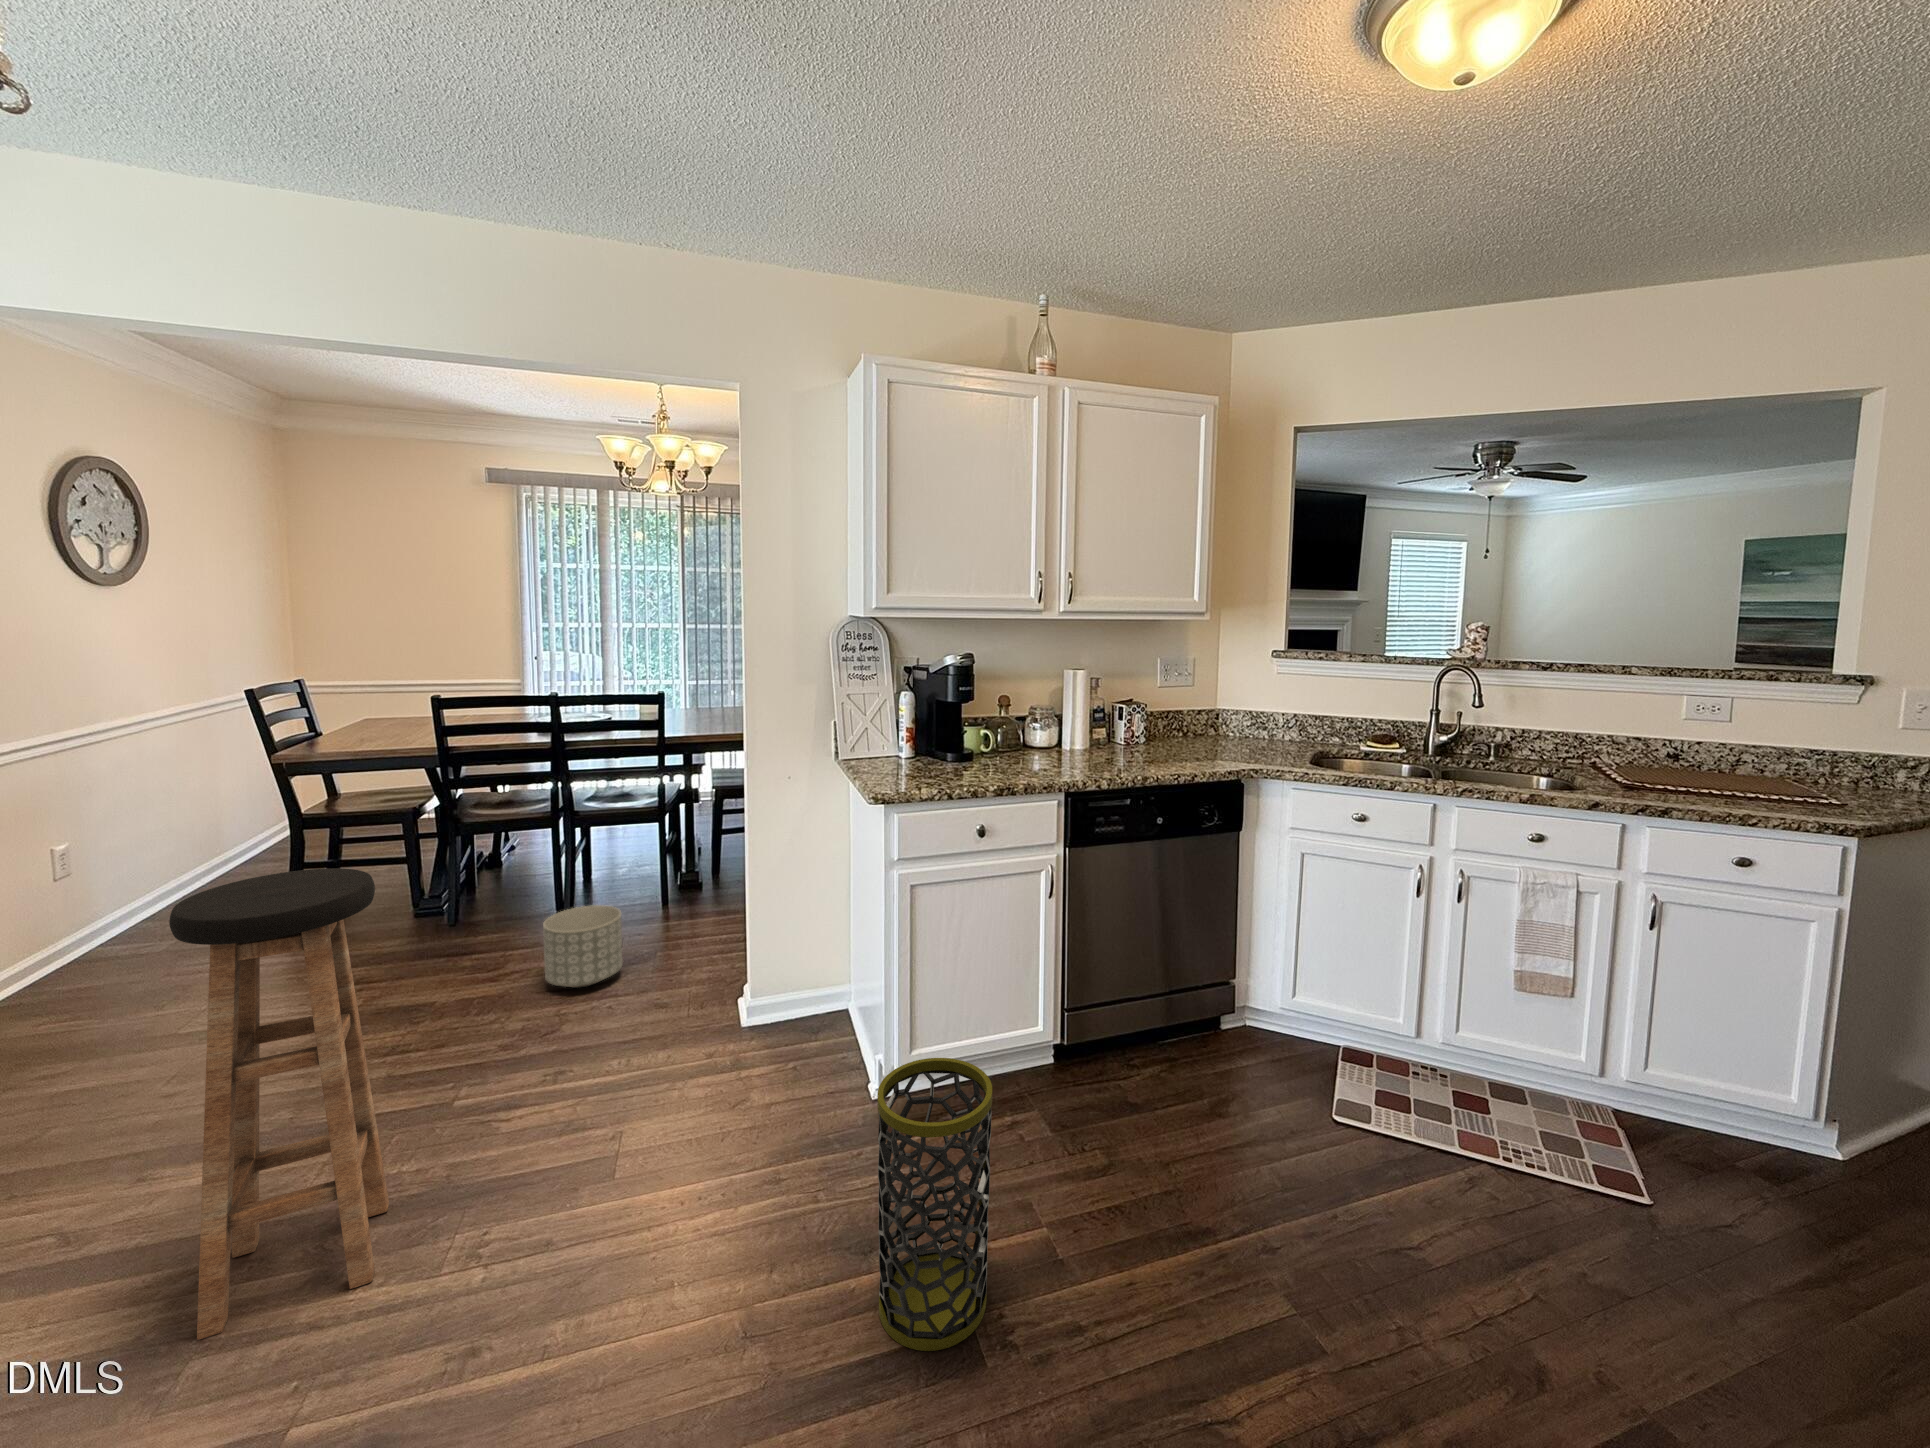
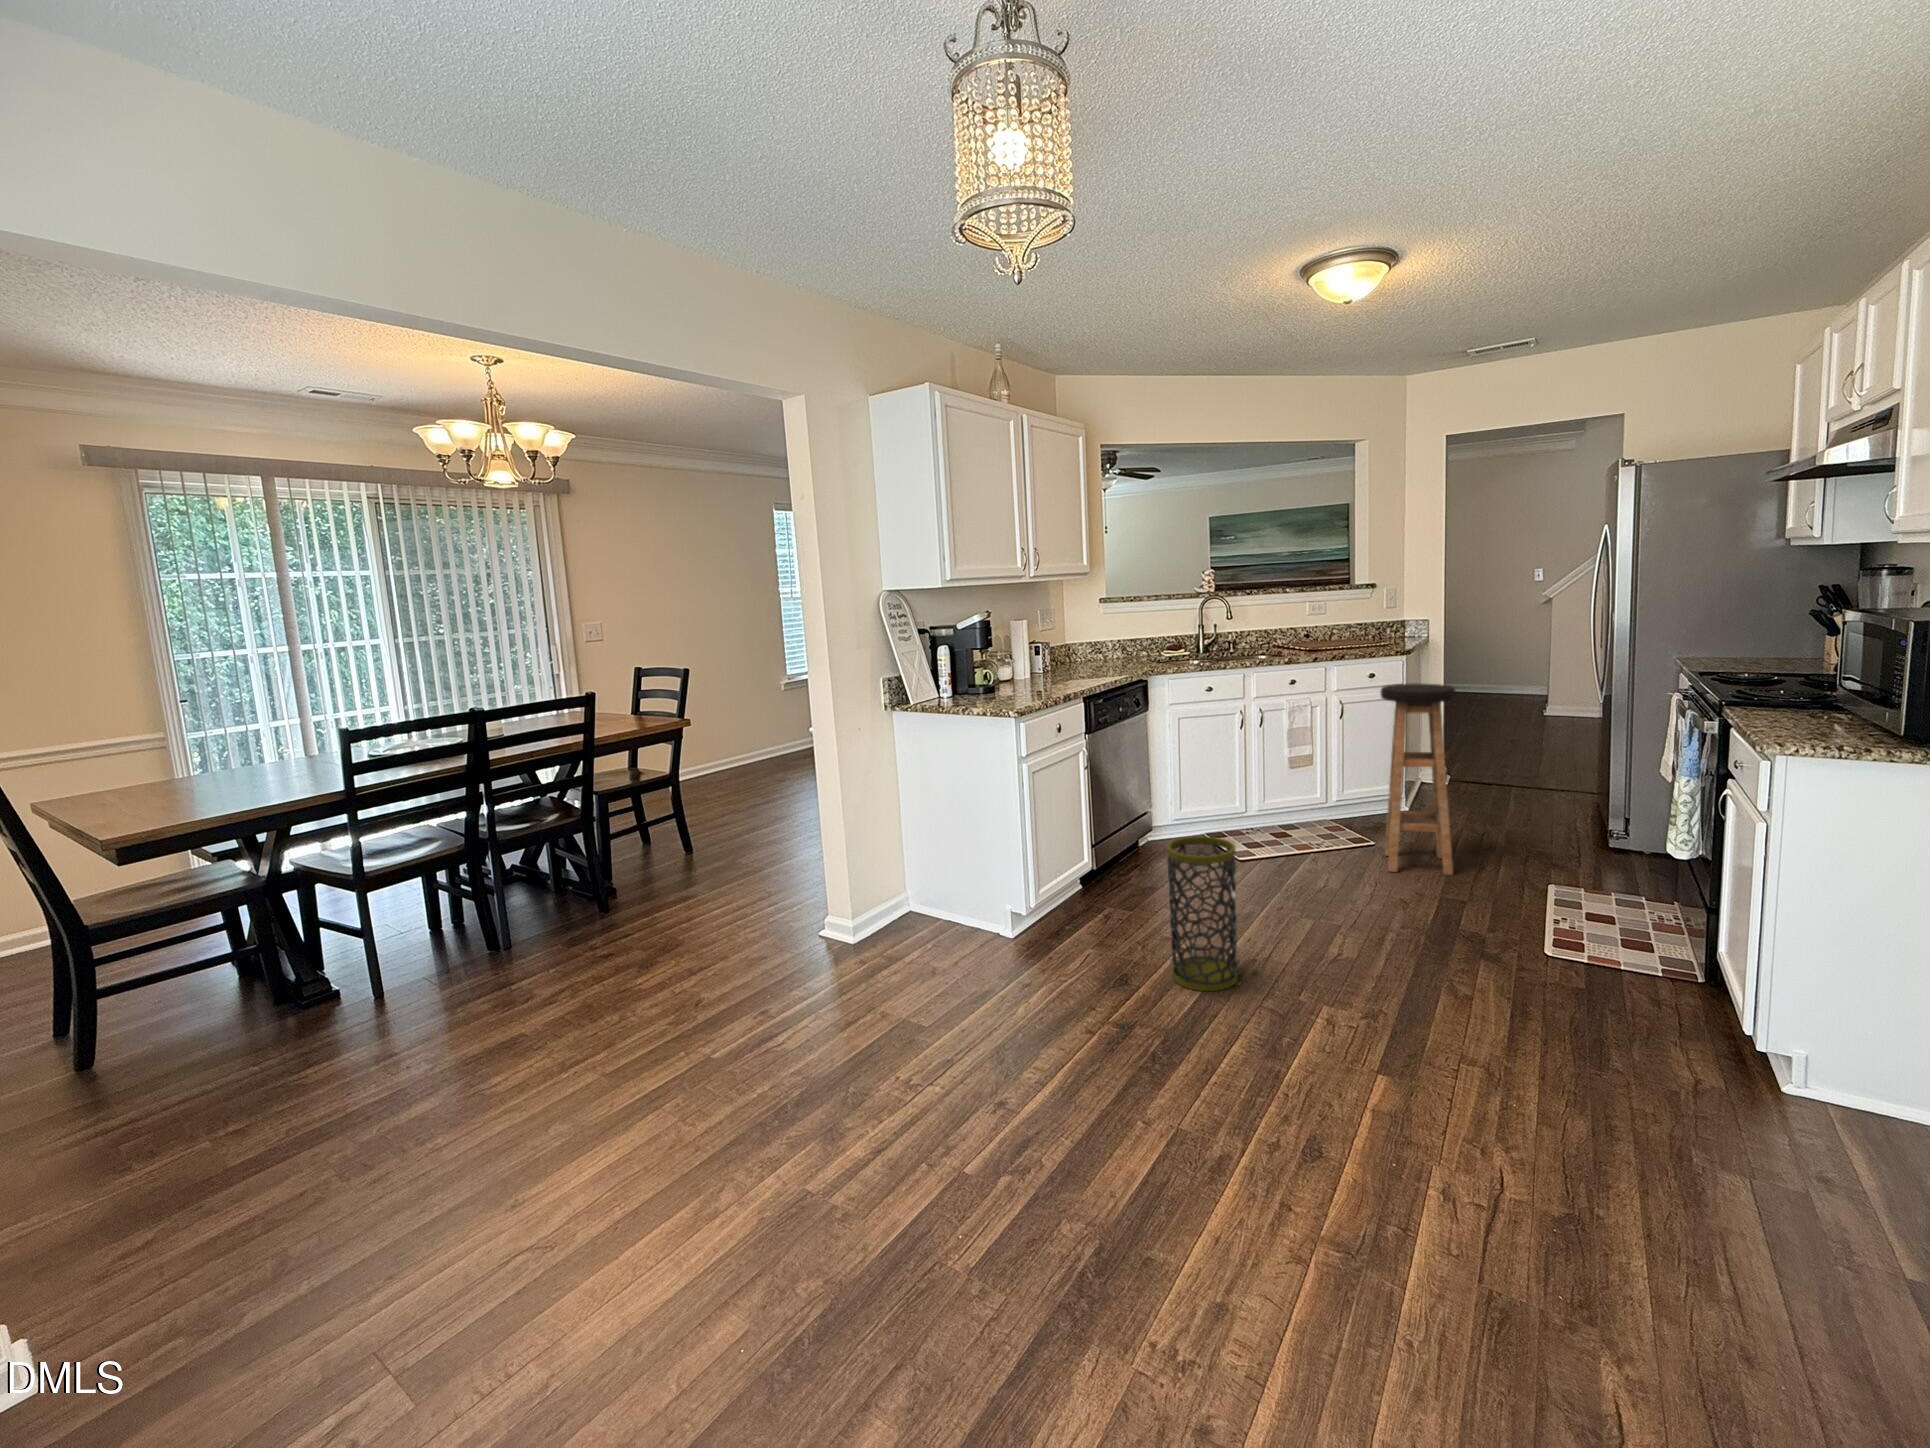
bar stool: present [169,868,389,1340] -> present [1381,683,1456,875]
planter: present [543,905,623,988] -> none [599,909,682,994]

